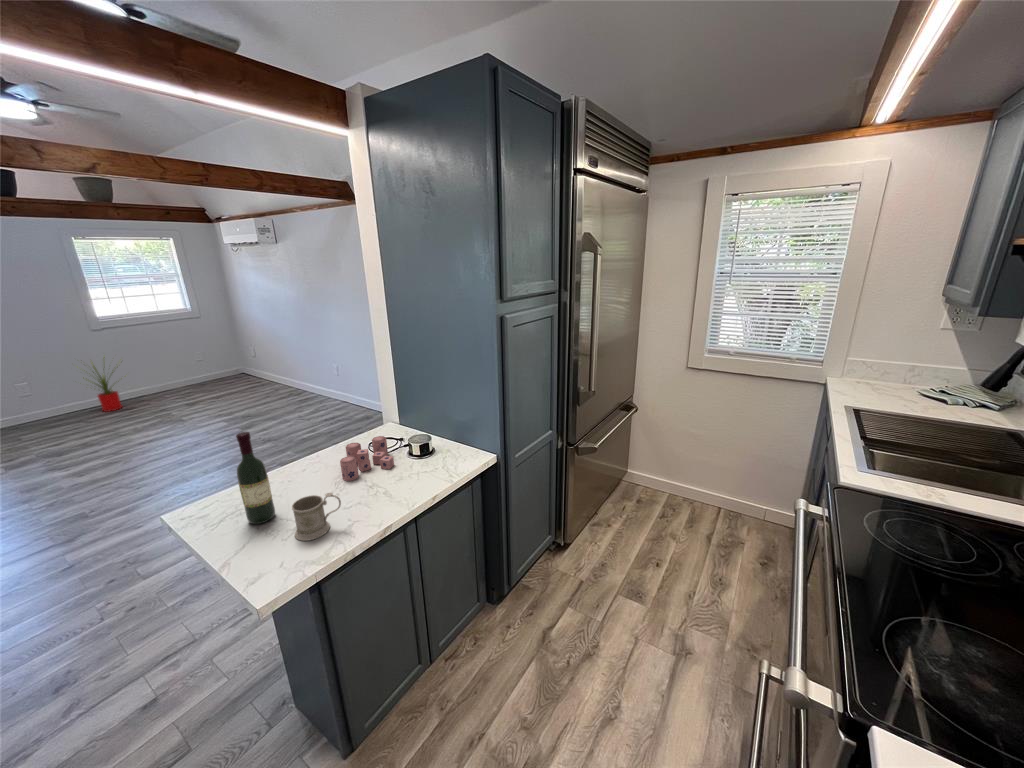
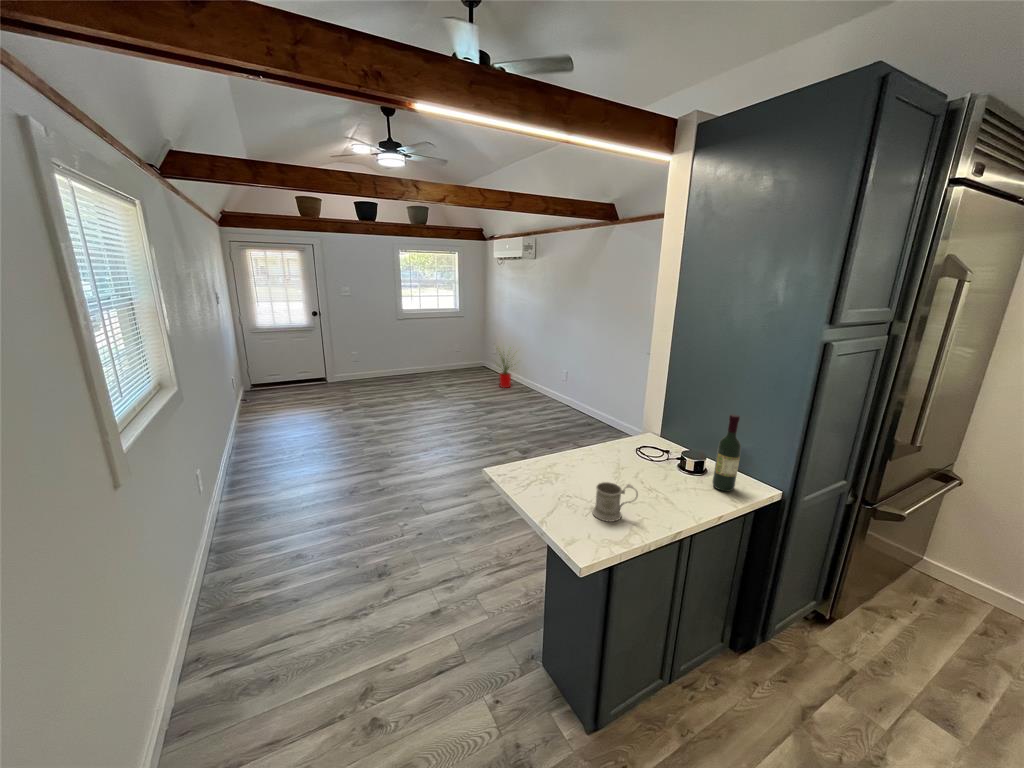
house plant: present [91,357,122,412] -> present [499,354,511,388]
wine bottle: present [236,432,275,524] -> present [713,414,741,491]
candle: present [340,436,394,481] -> none [619,444,667,479]

